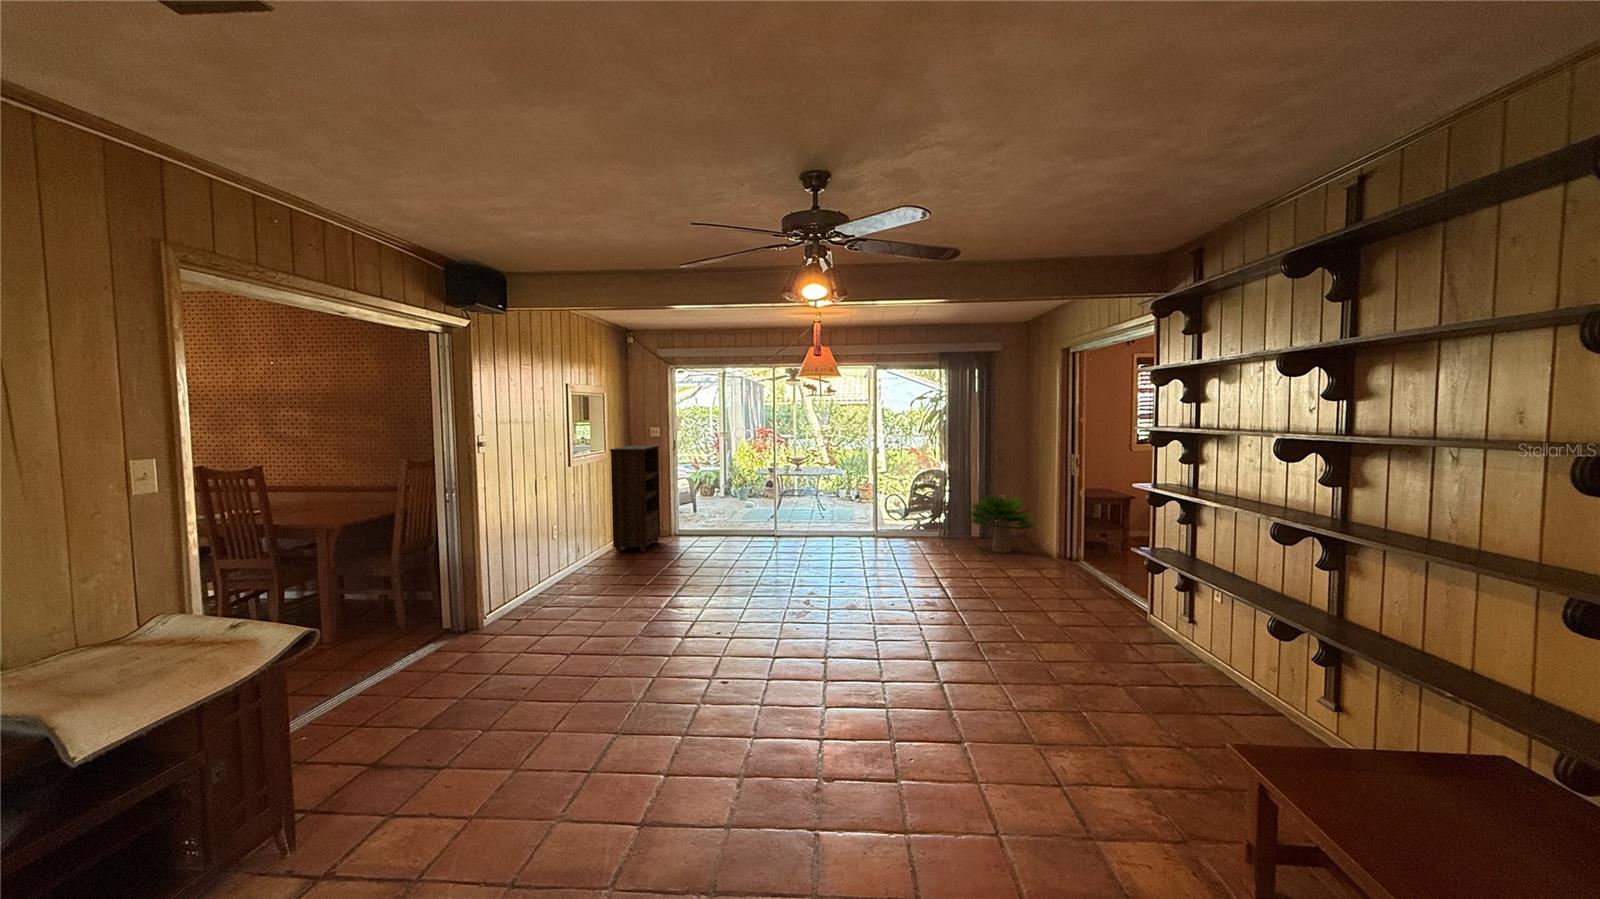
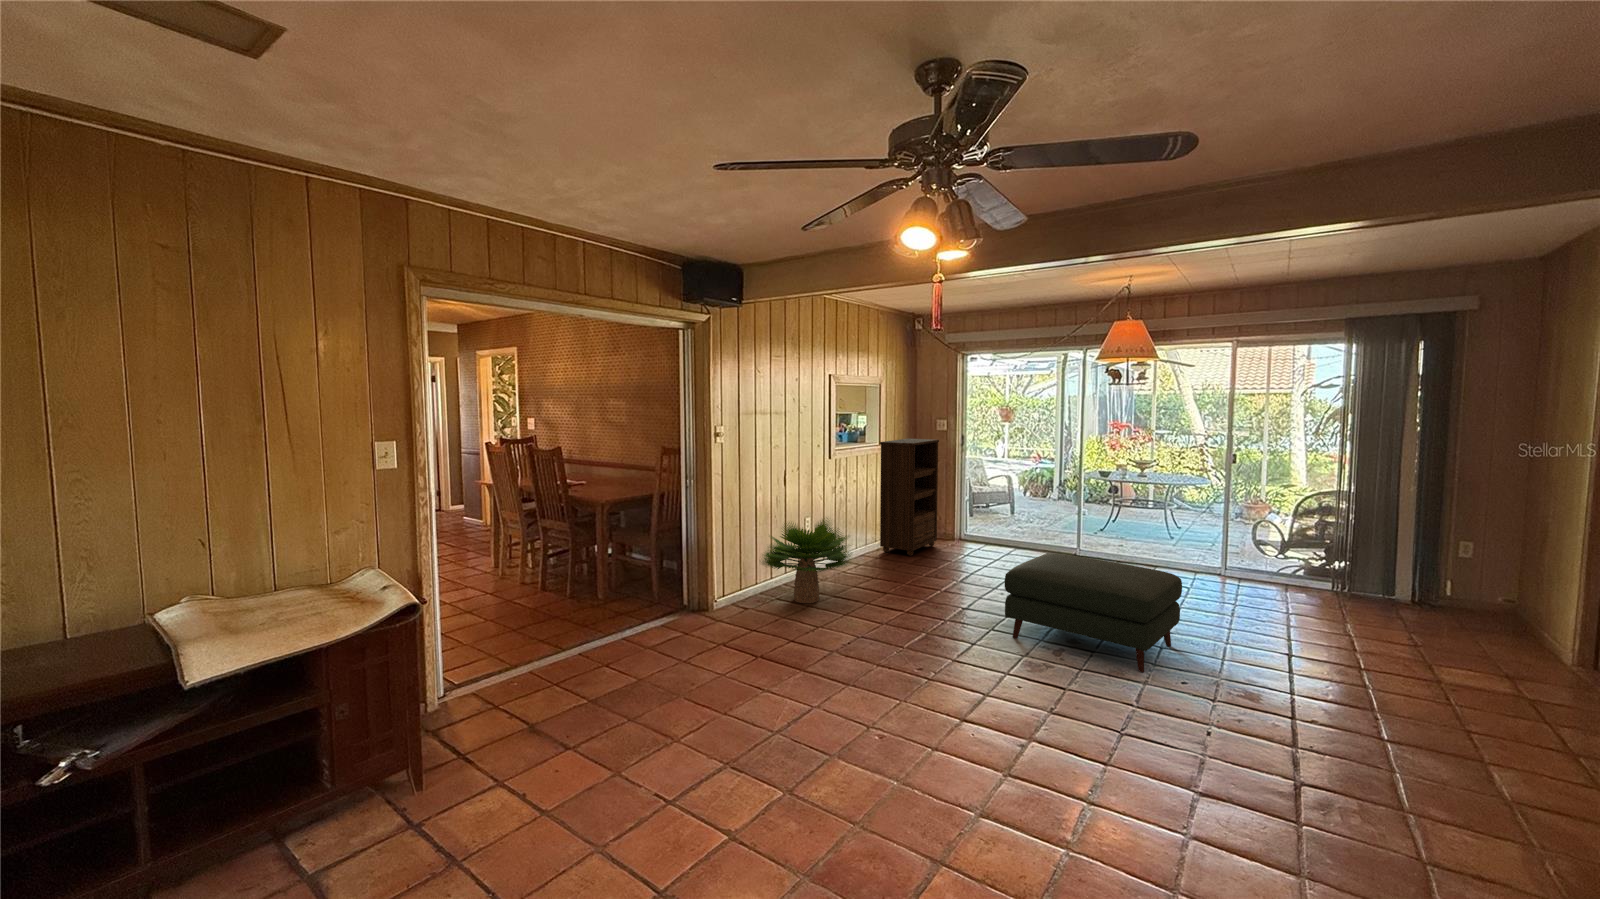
potted plant: present [970,494,1036,553] -> present [762,518,850,603]
ottoman: none [762,528,878,604] -> present [1004,553,1182,672]

